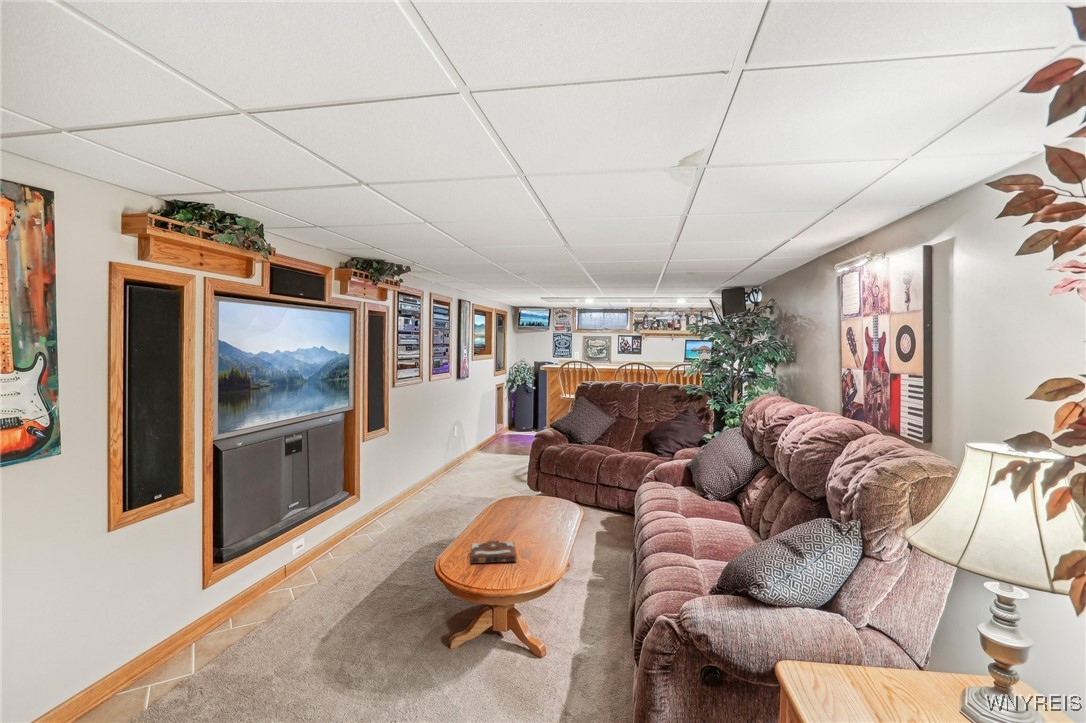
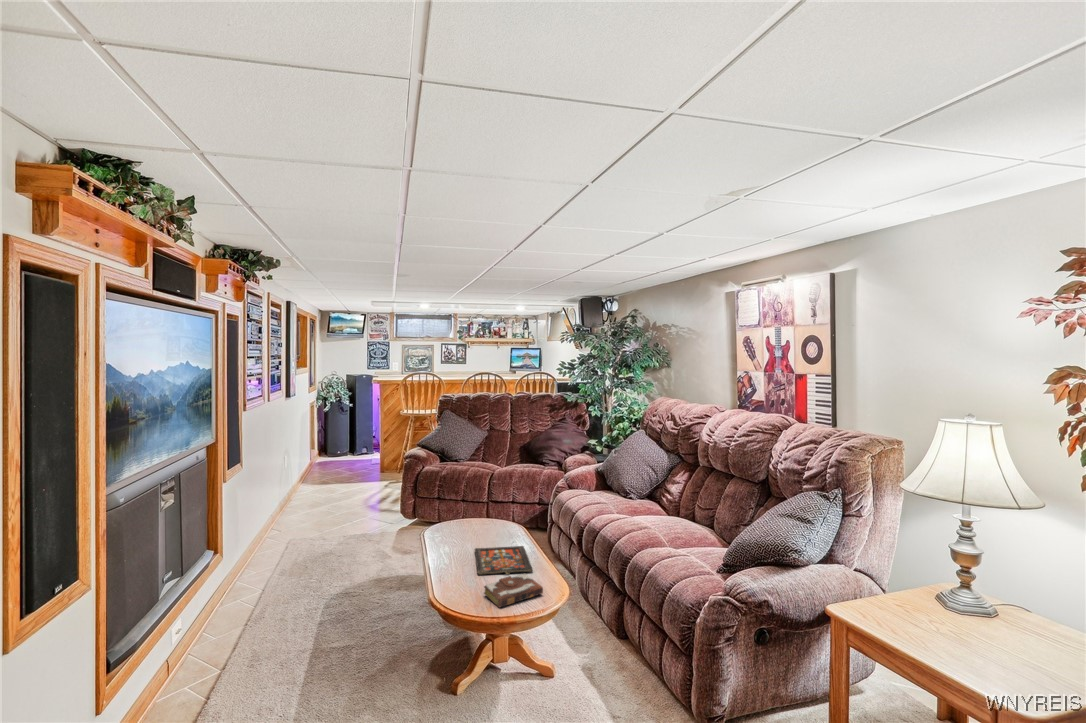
board game: none [486,515,548,542] -> present [475,546,533,575]

